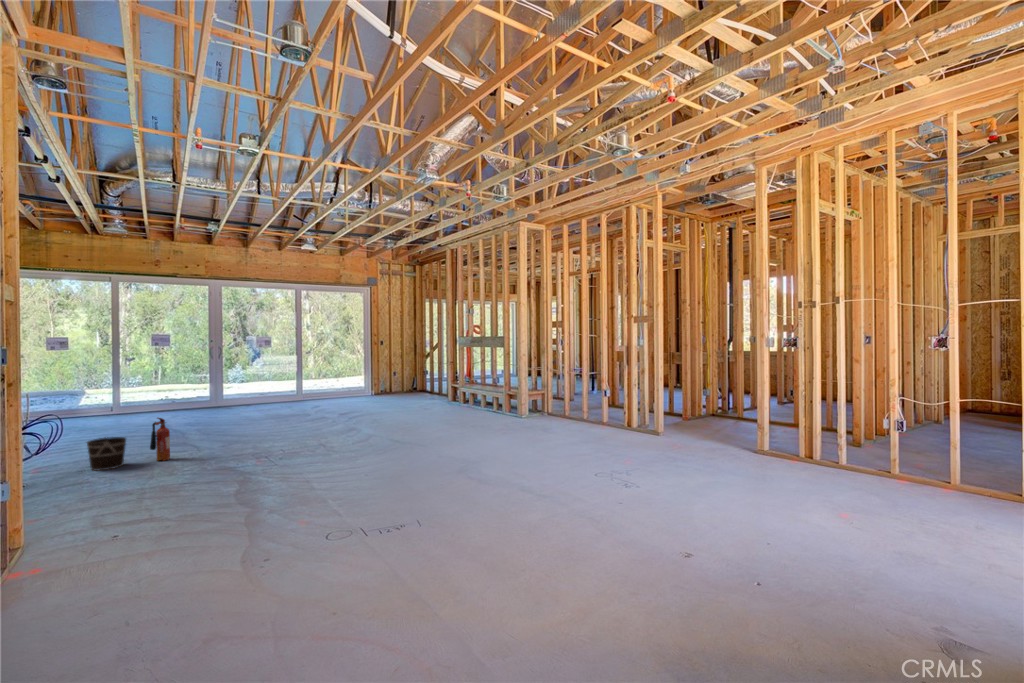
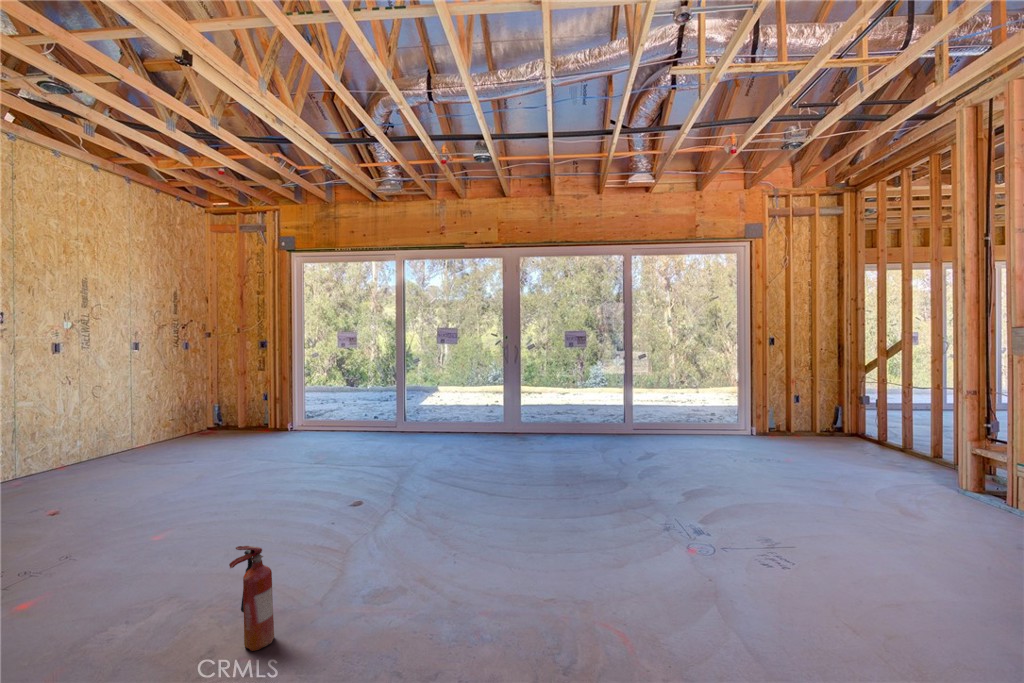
bucket: present [87,437,126,471] -> none [120,560,203,658]

